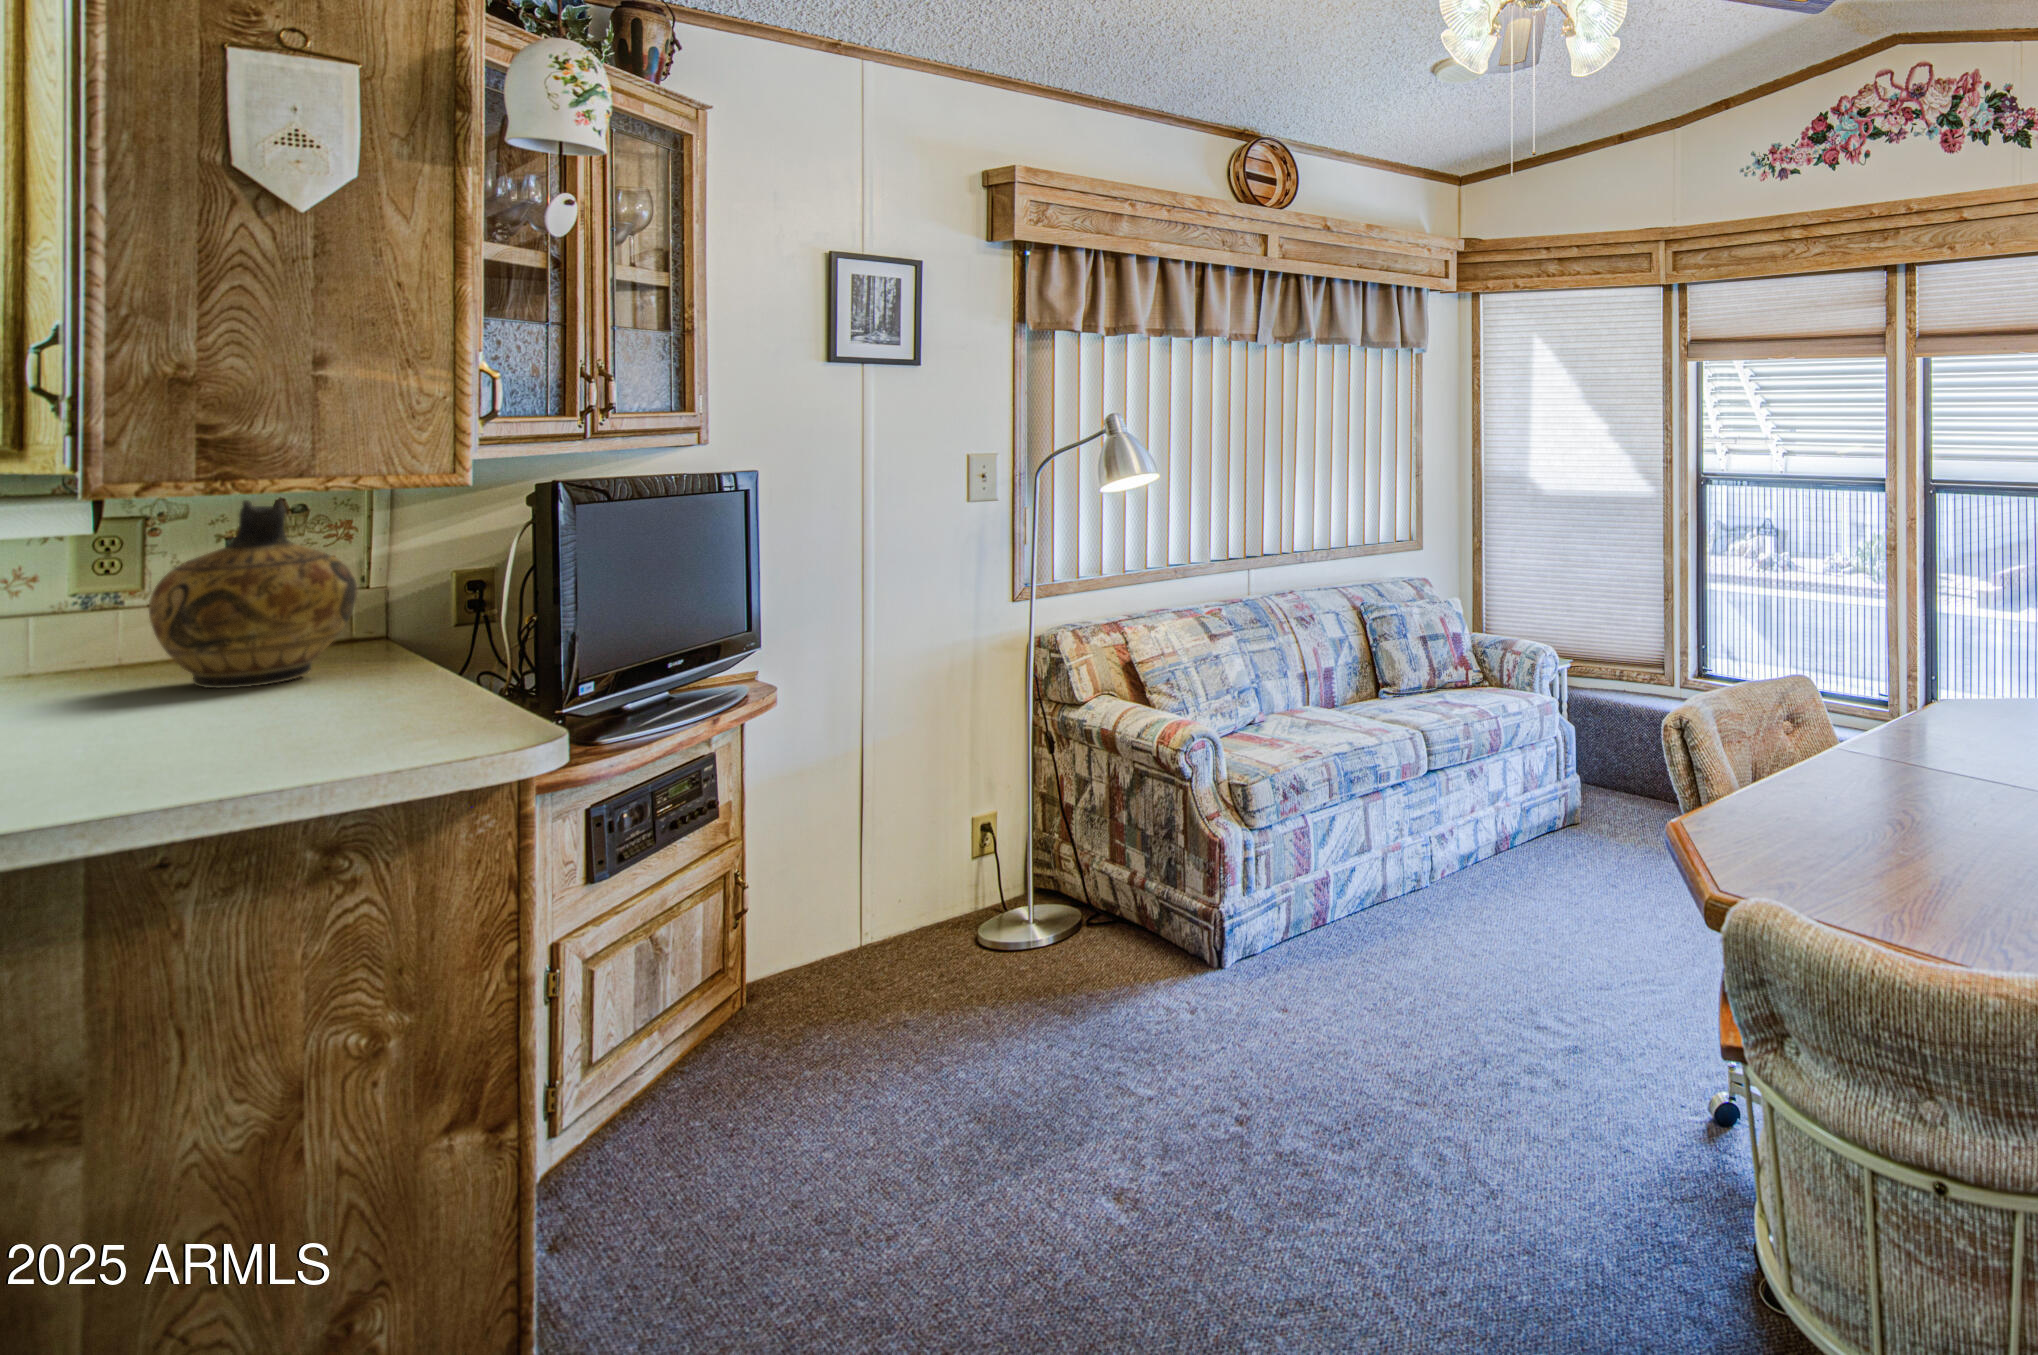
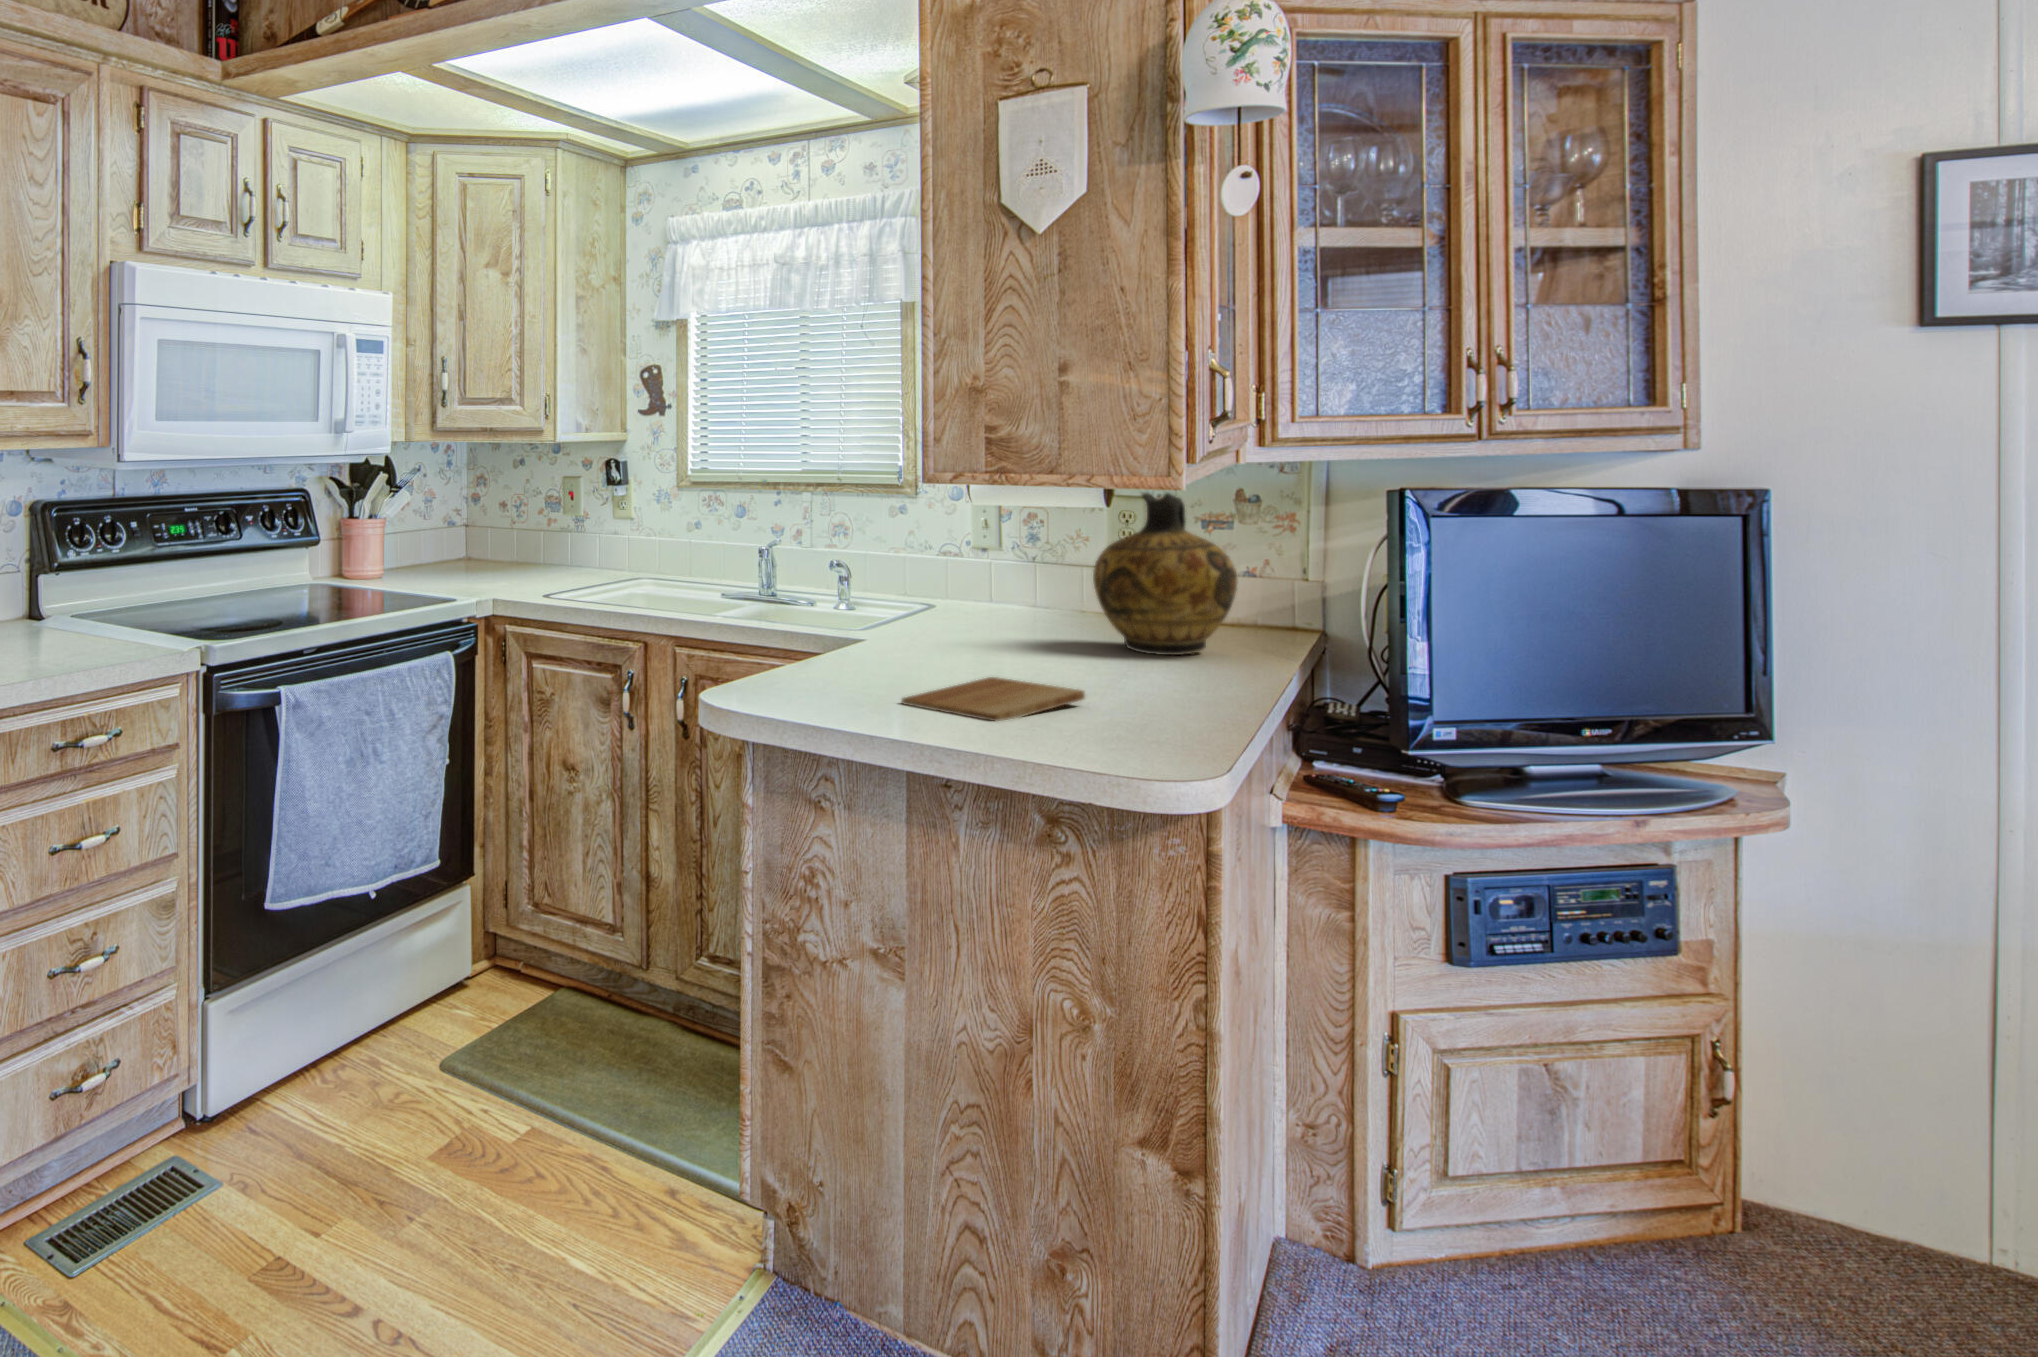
cutting board: none [87,720,334,794] -> present [902,677,1085,721]

